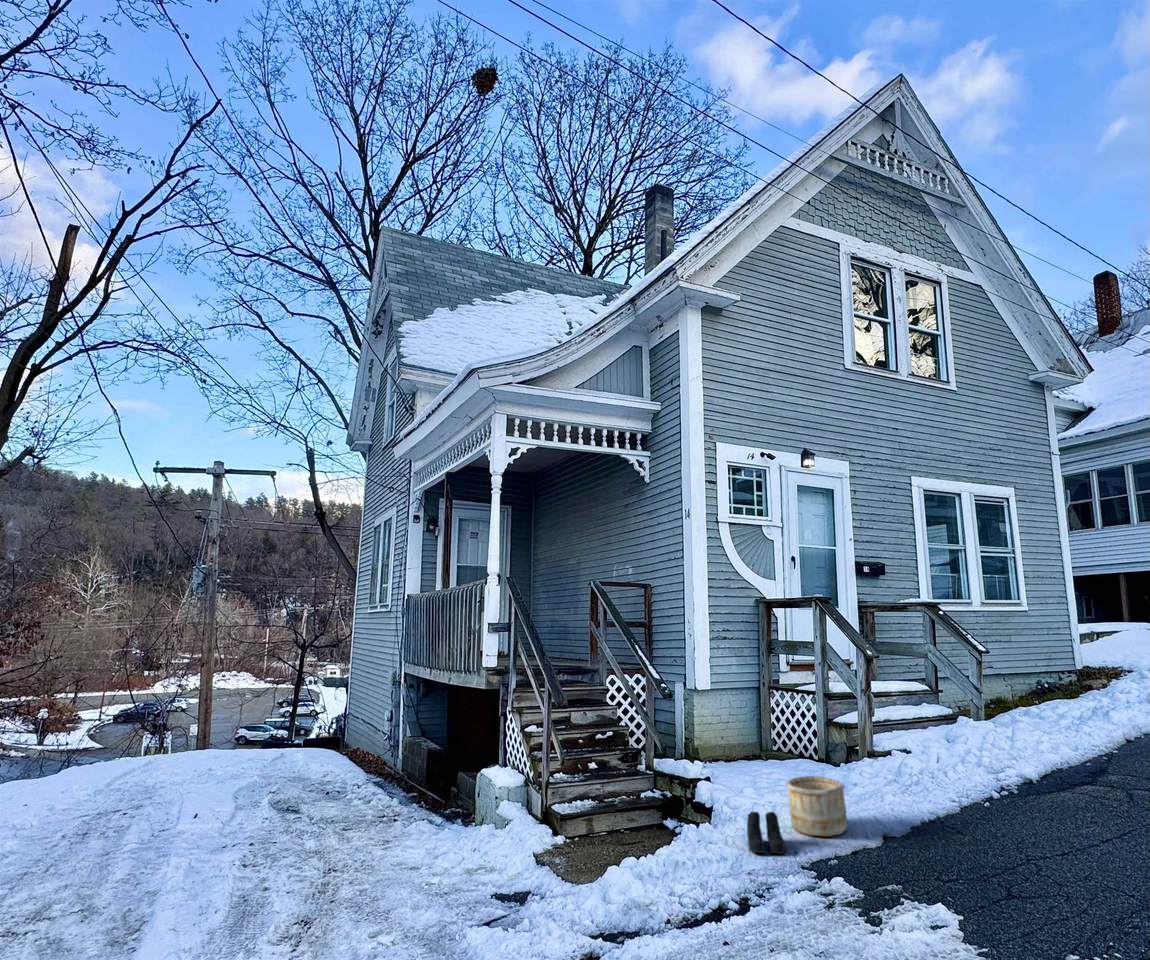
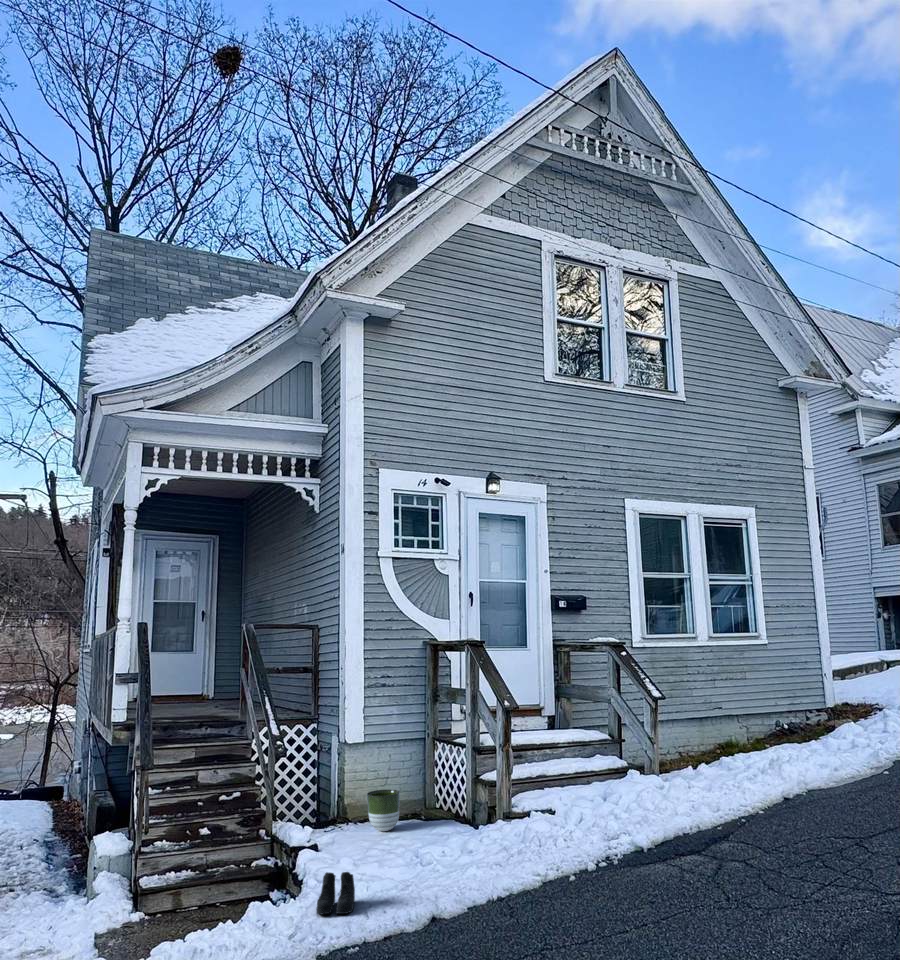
planter: none [726,732,757,771] -> present [367,790,400,831]
wooden bucket: present [786,776,847,836] -> none [373,833,431,895]

